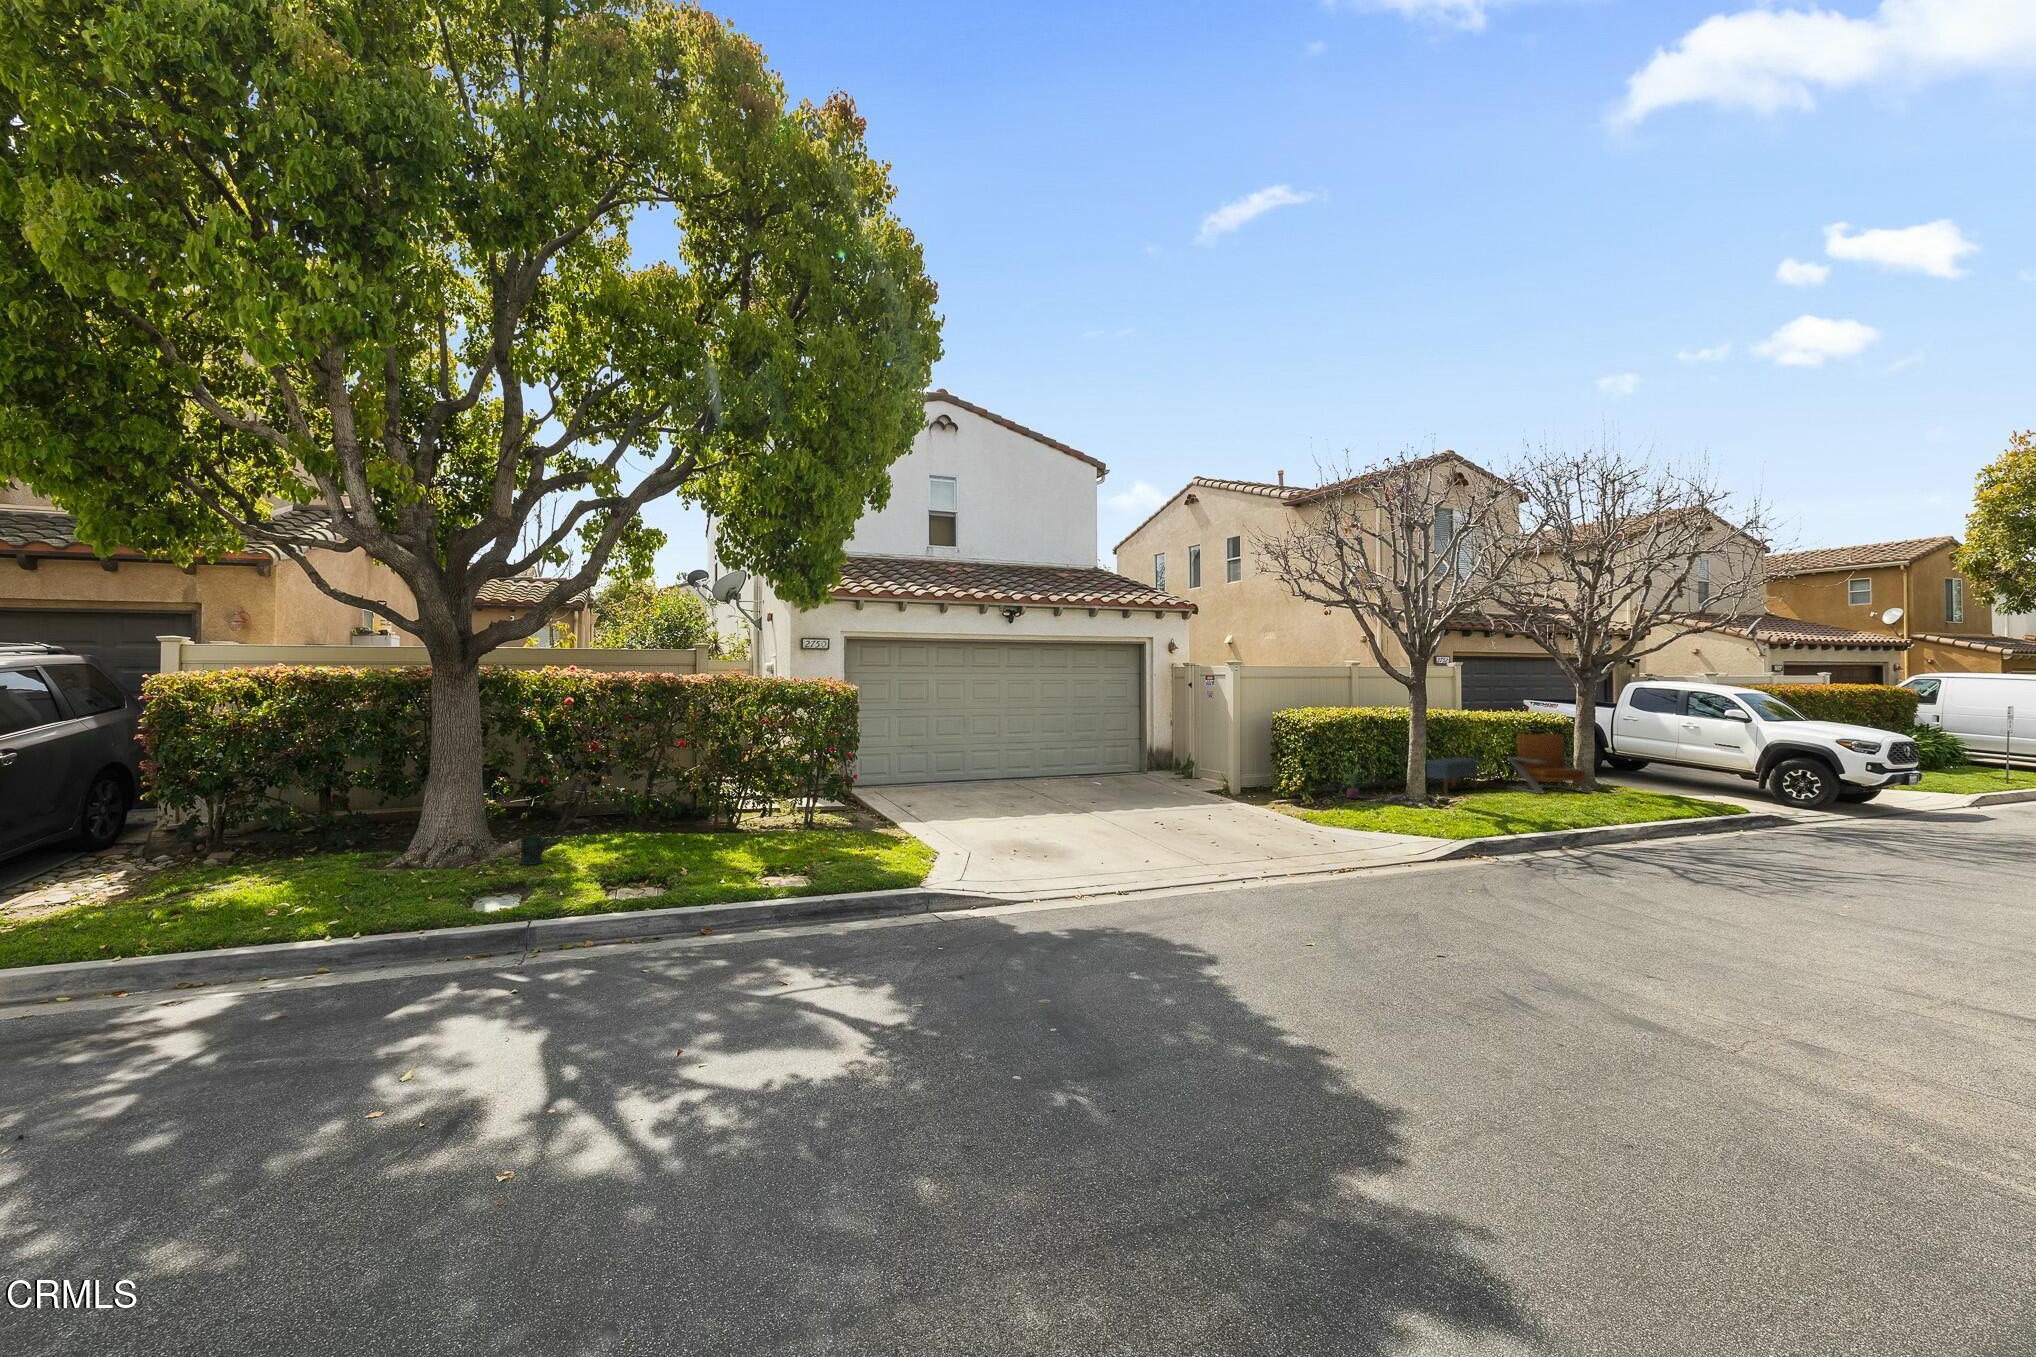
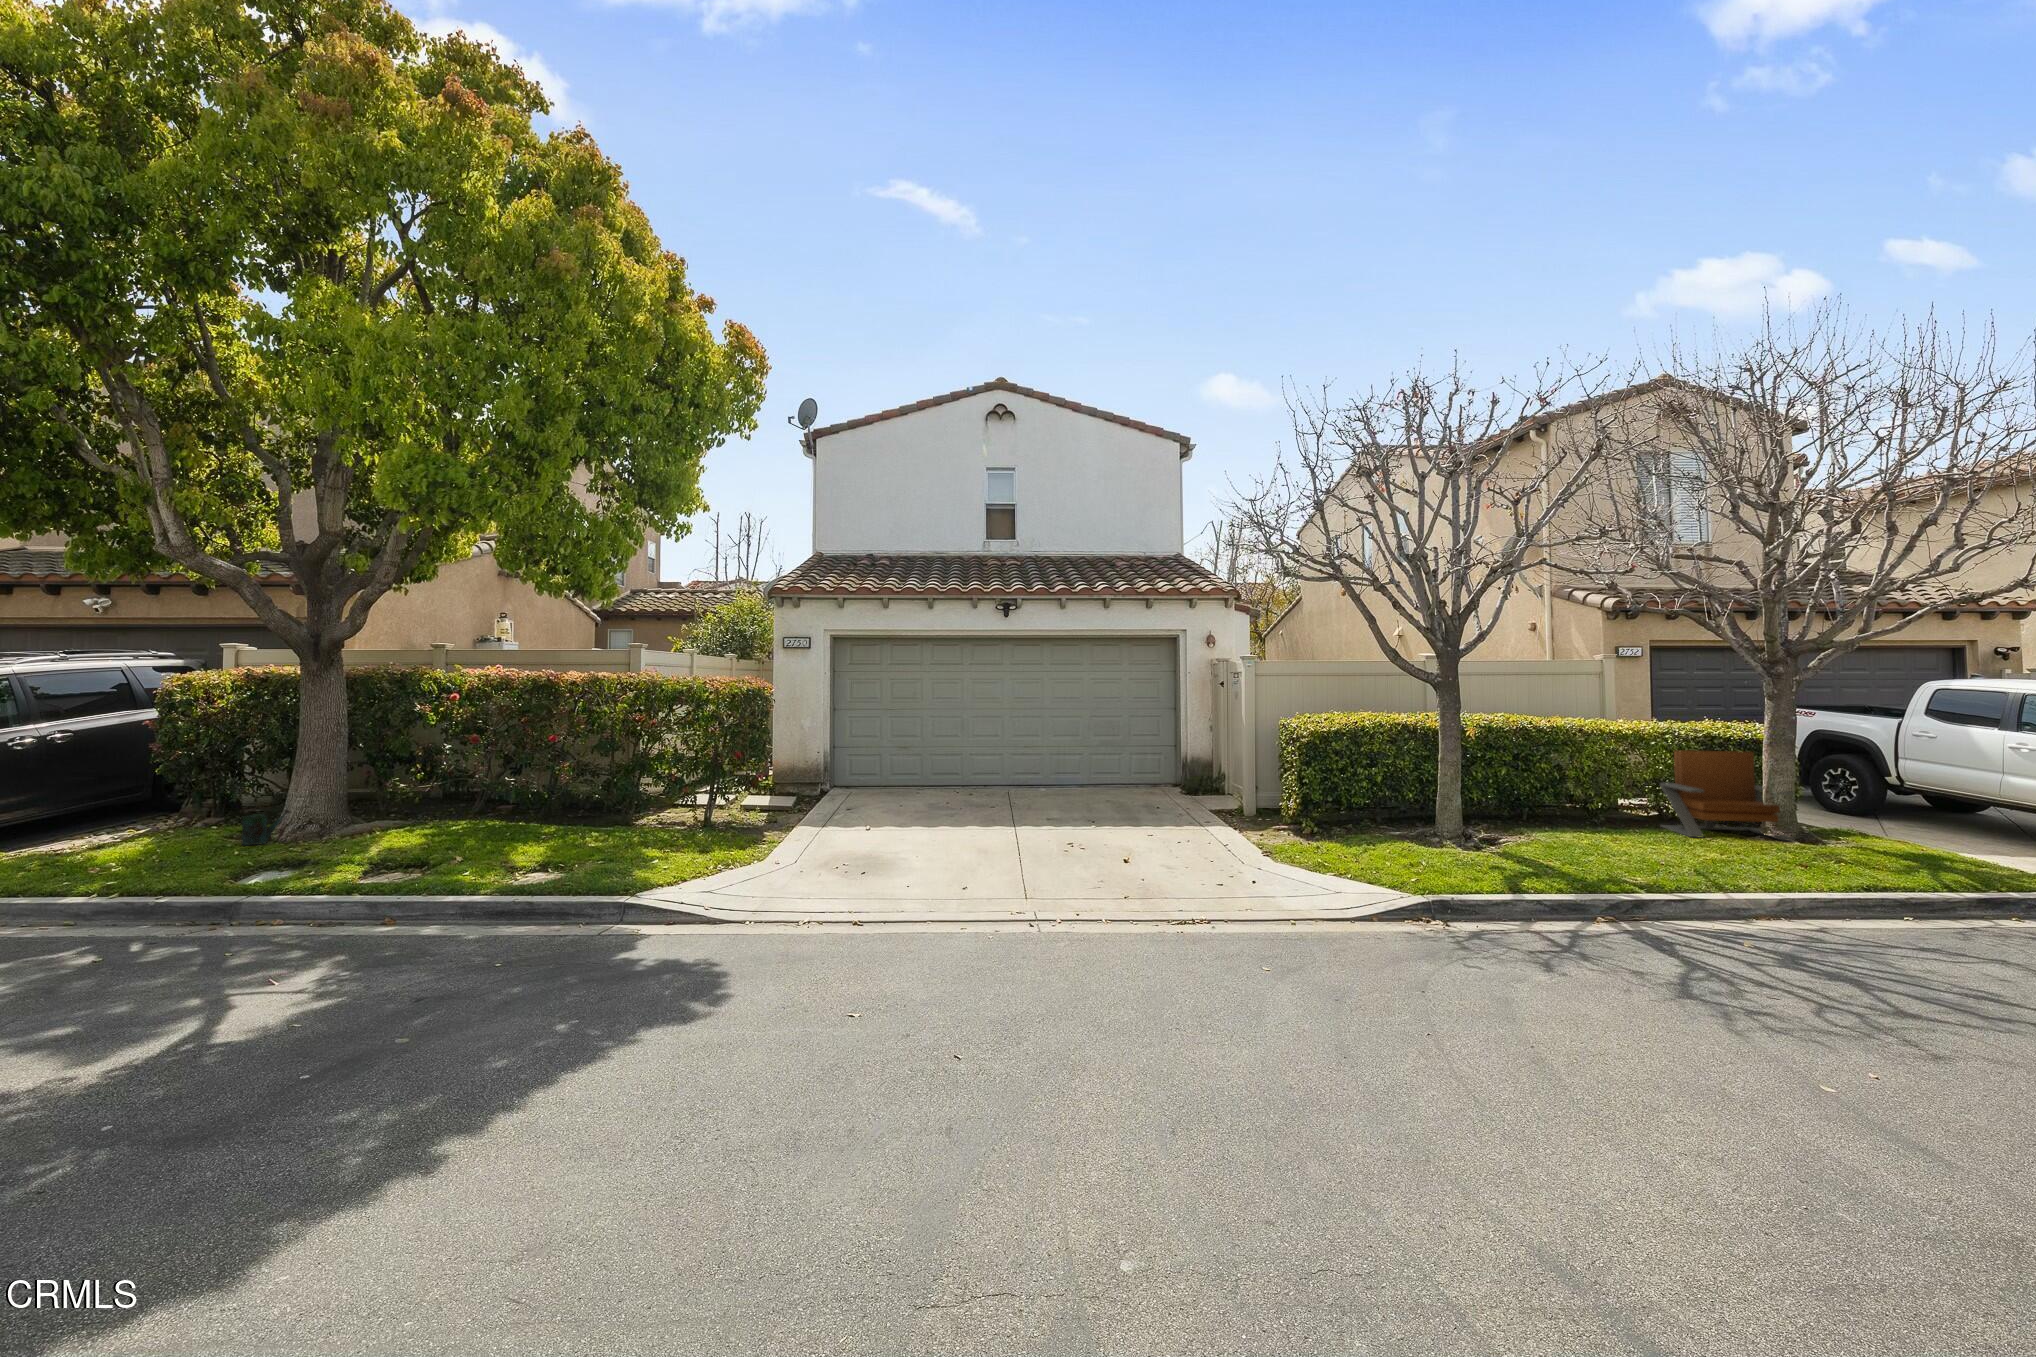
bench: present [1427,757,1478,794] -> none [1500,780,1601,831]
decorative plant: present [1347,765,1364,799] -> none [1342,781,1397,830]

